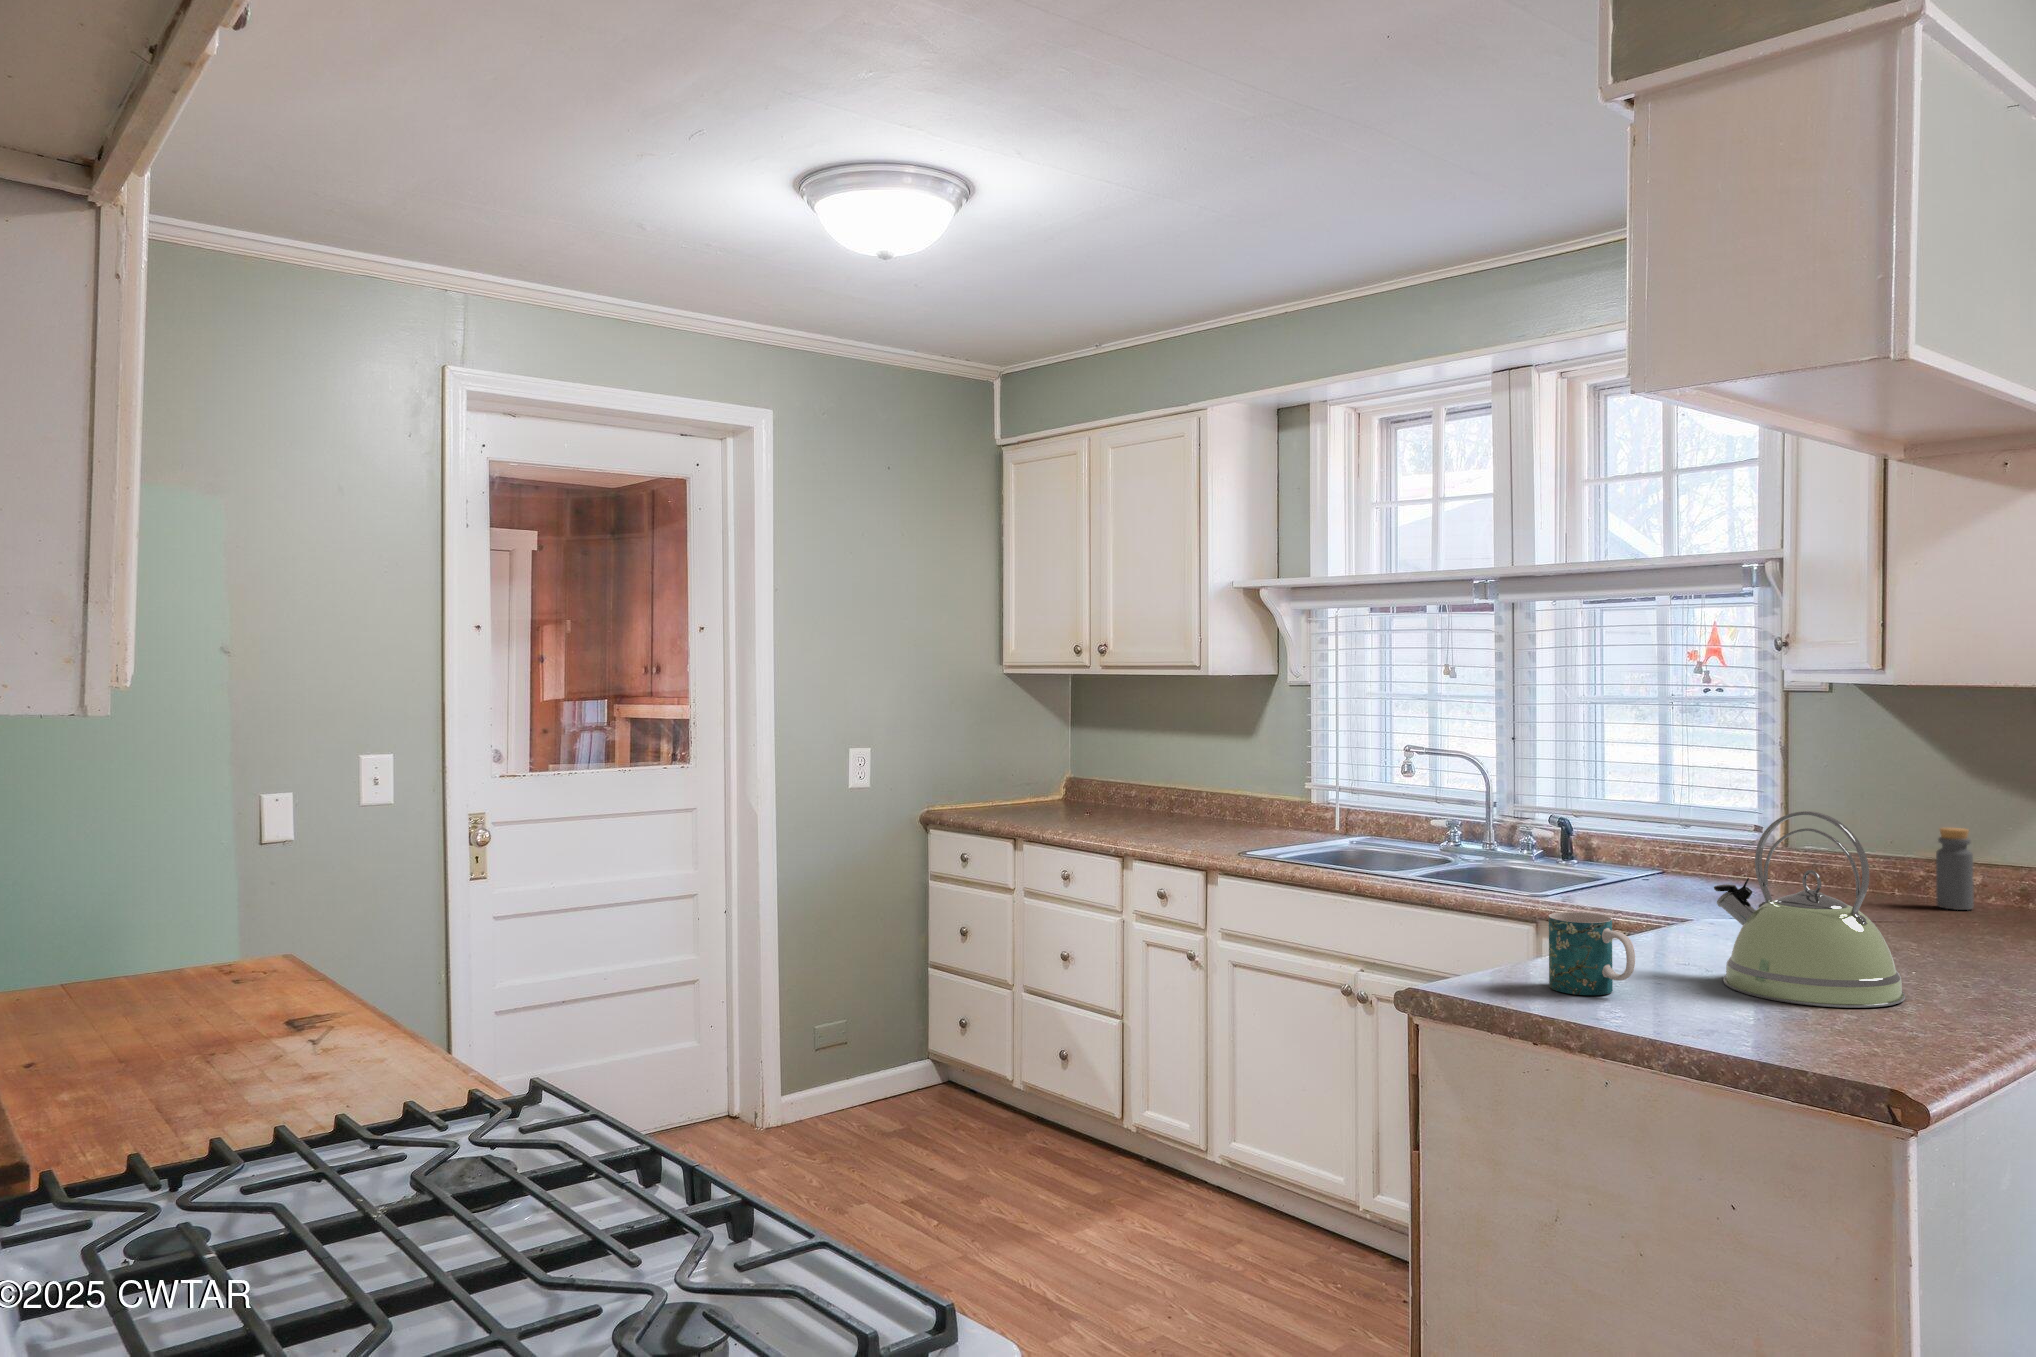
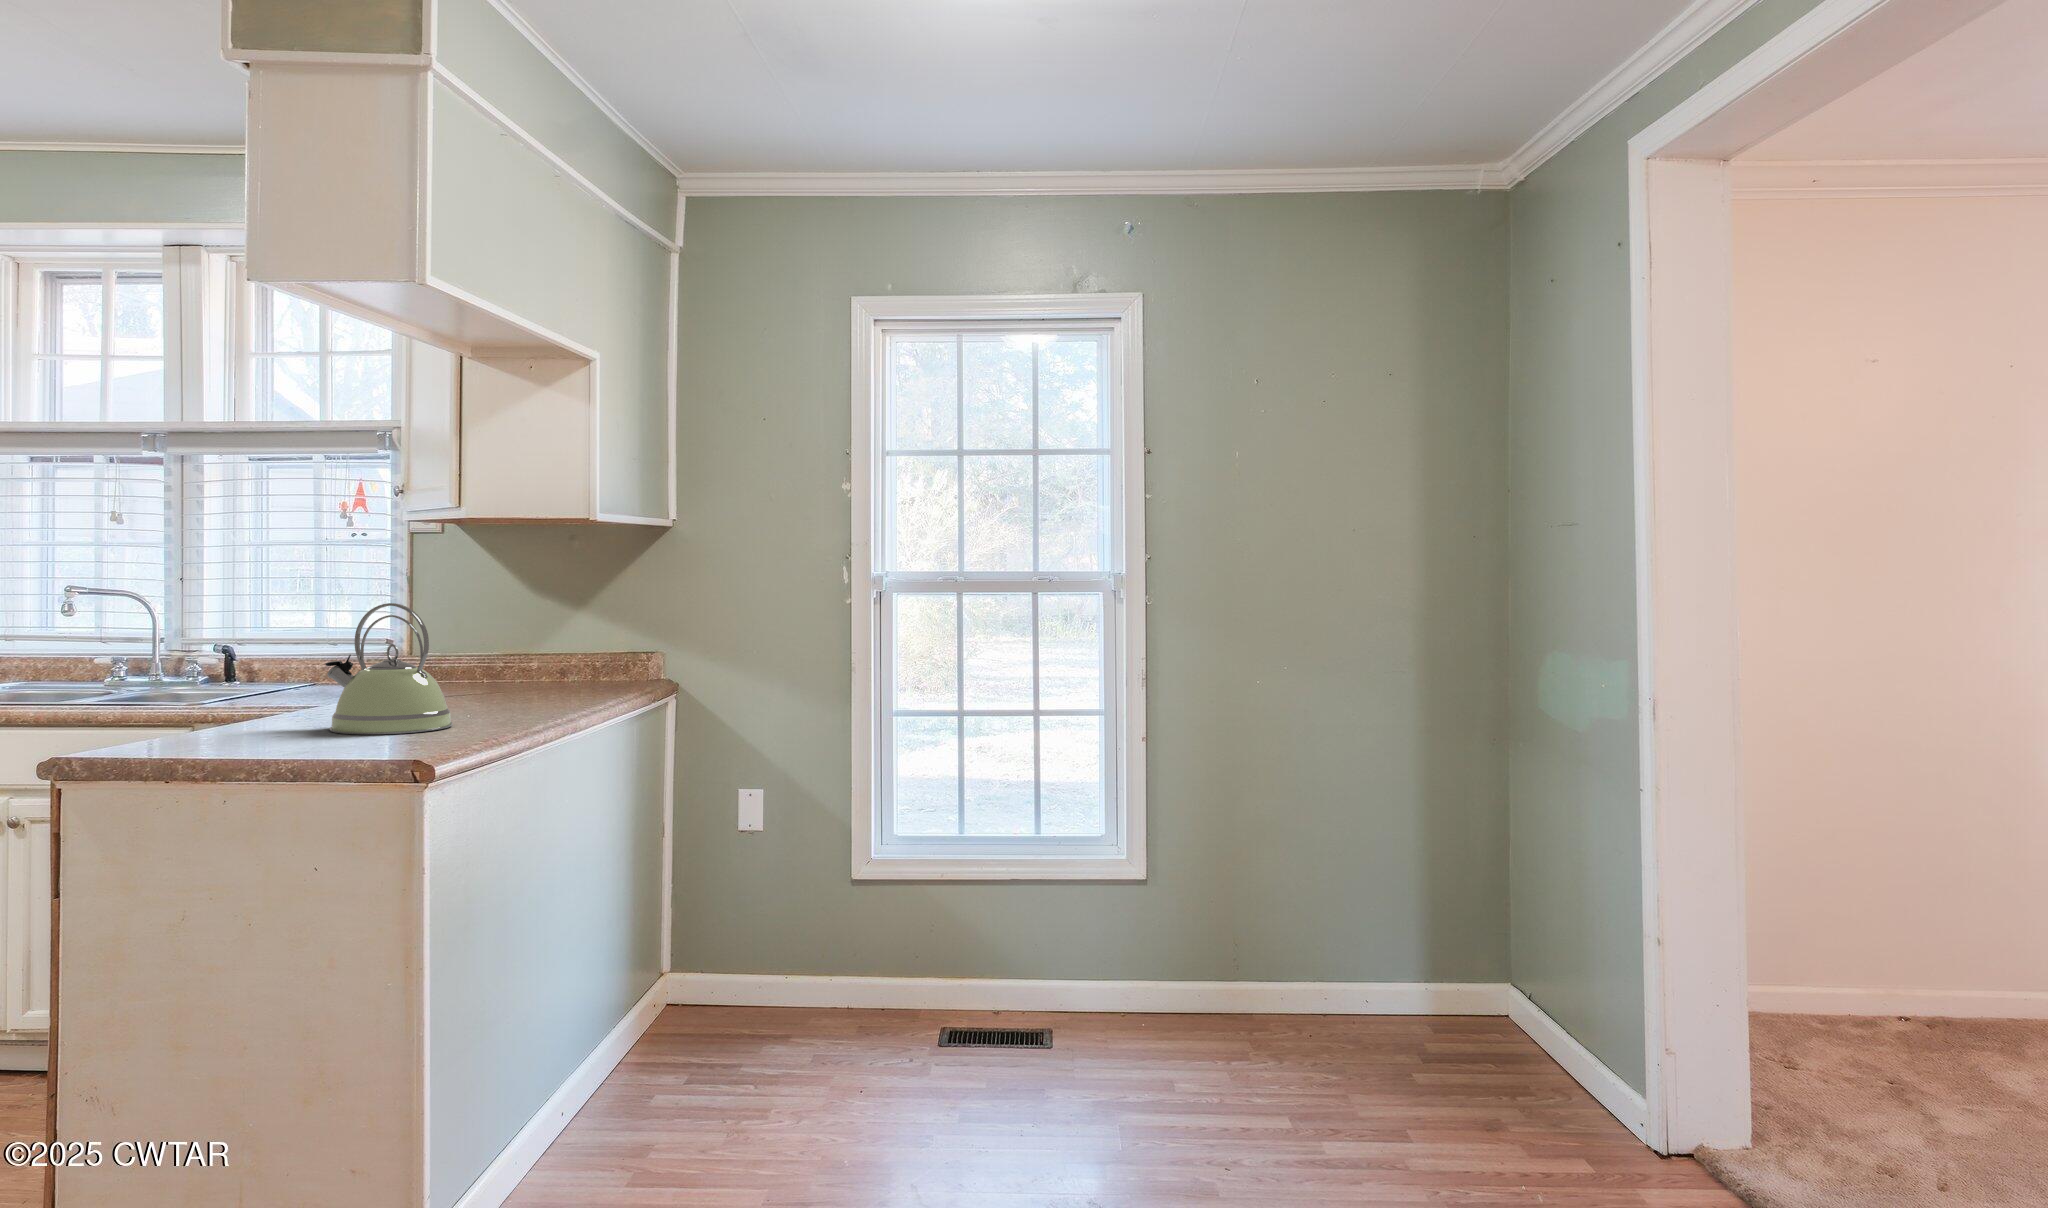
bottle: present [1936,828,1974,910] -> none [507,632,529,687]
mug: present [1549,912,1635,995] -> none [183,685,255,746]

